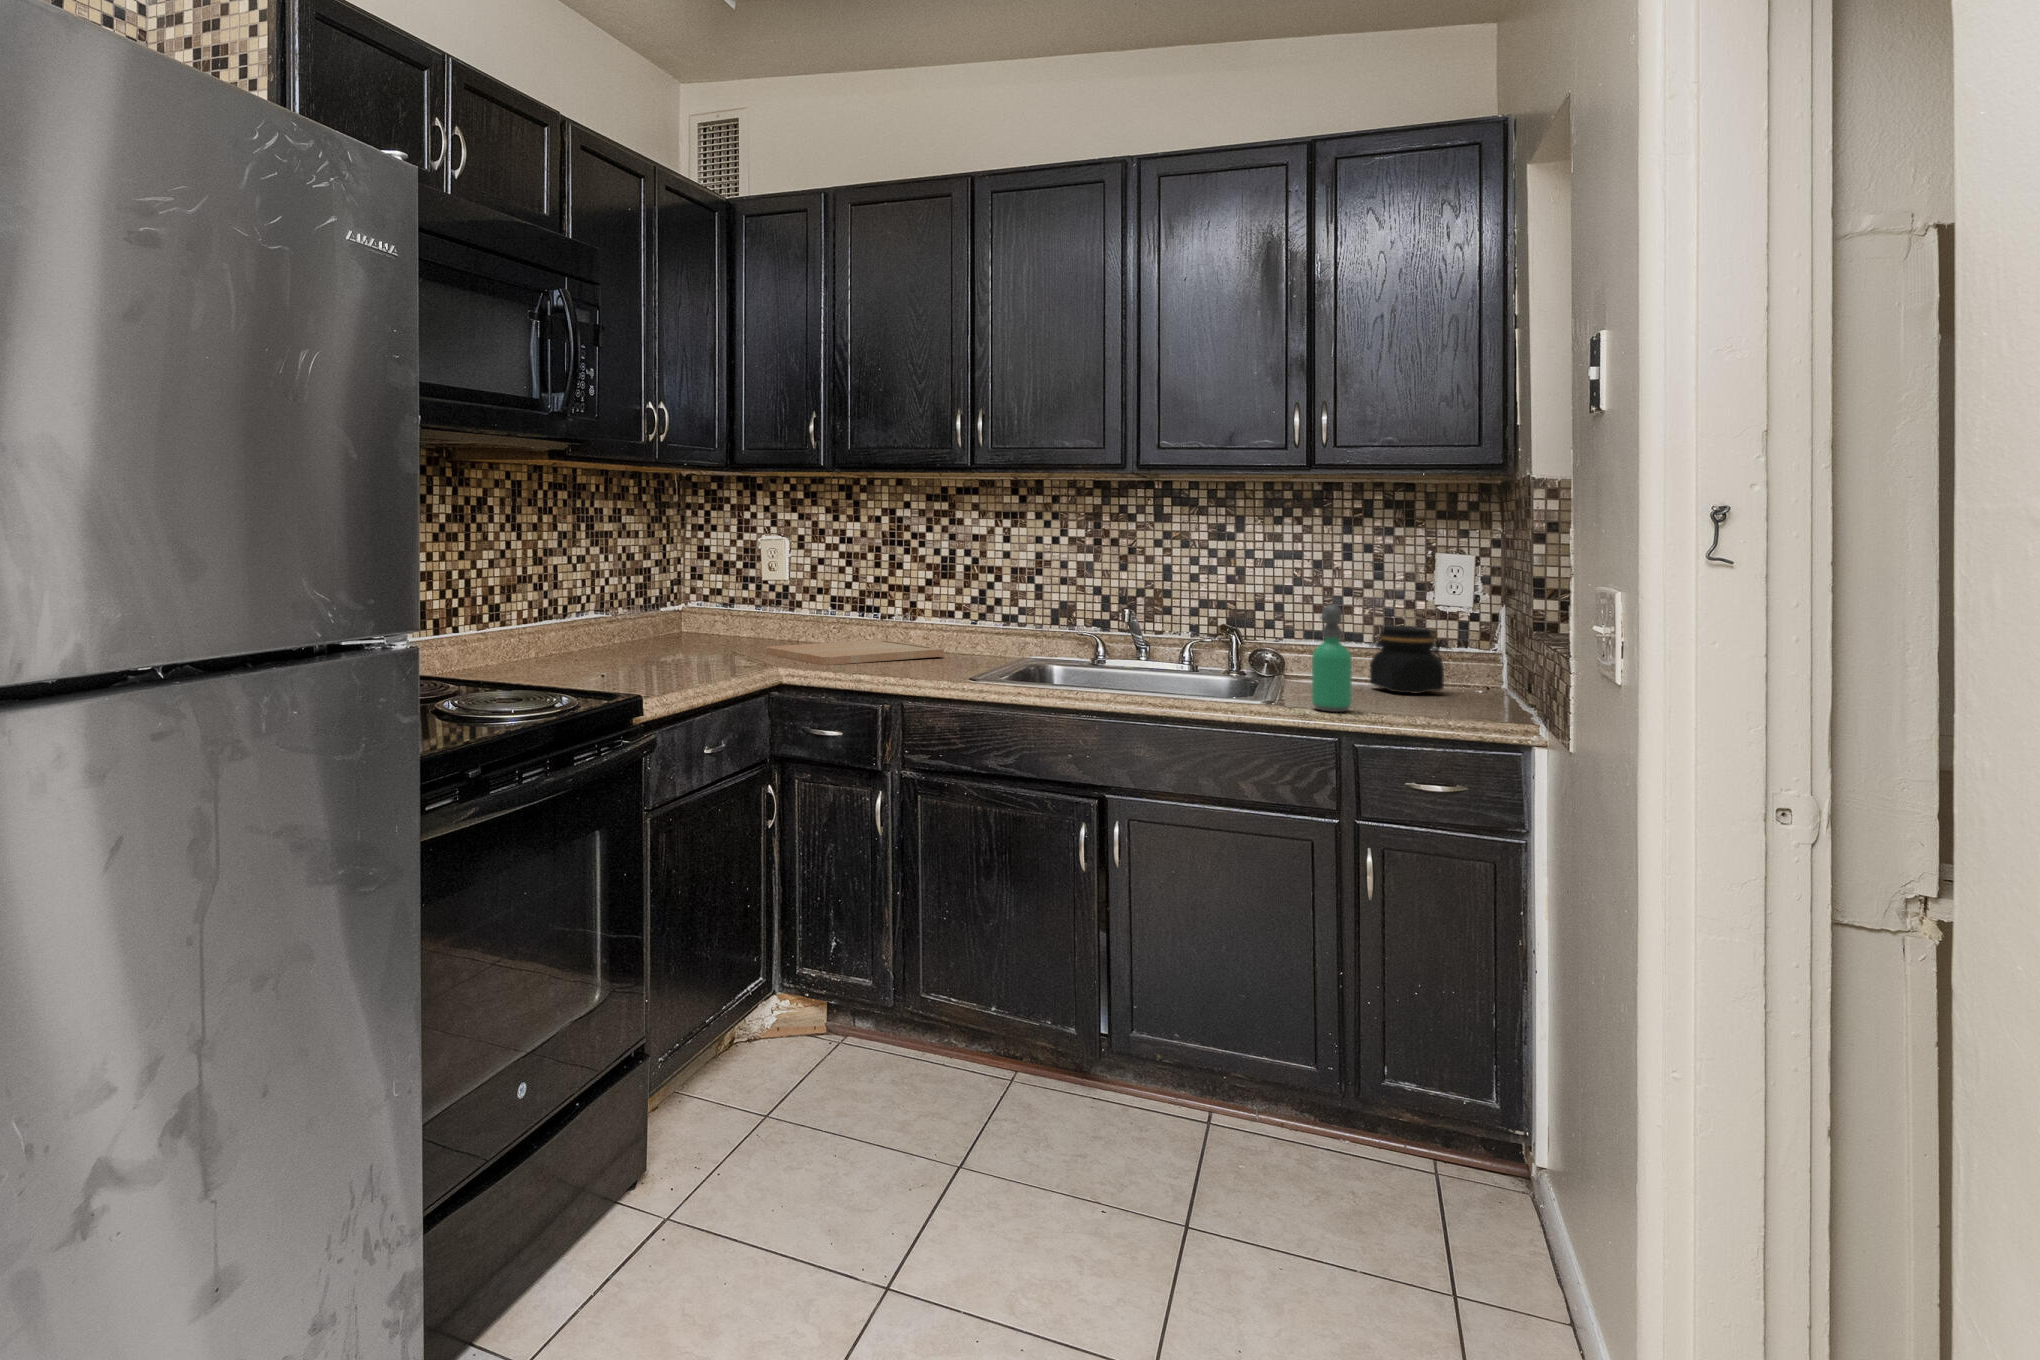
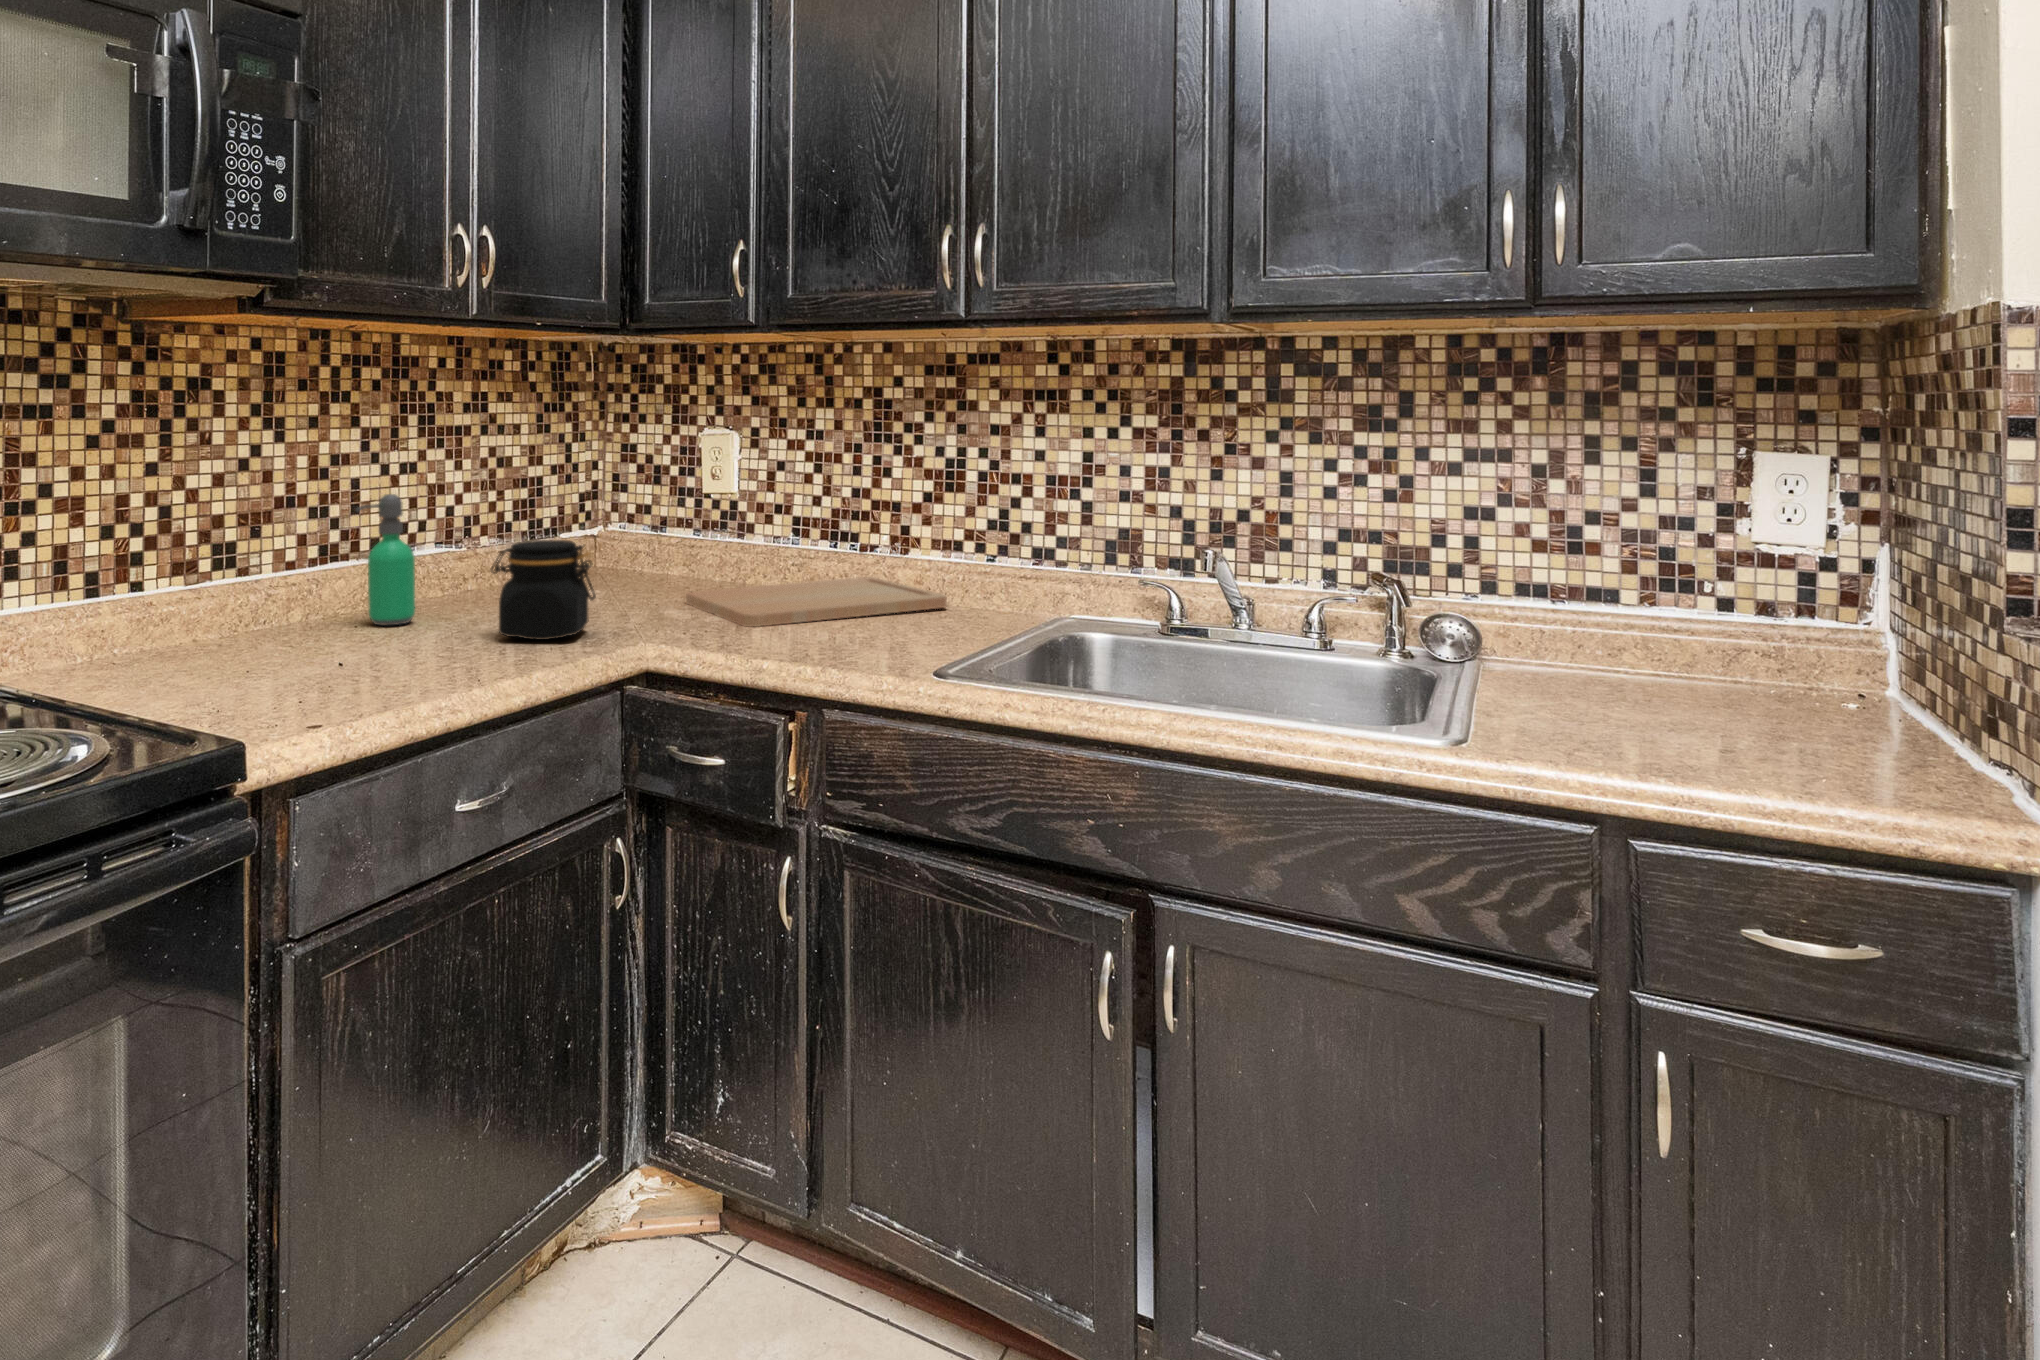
soap dispenser: present [1312,605,1352,712] -> present [356,494,415,625]
jar: present [1370,626,1444,694] -> present [491,540,596,640]

